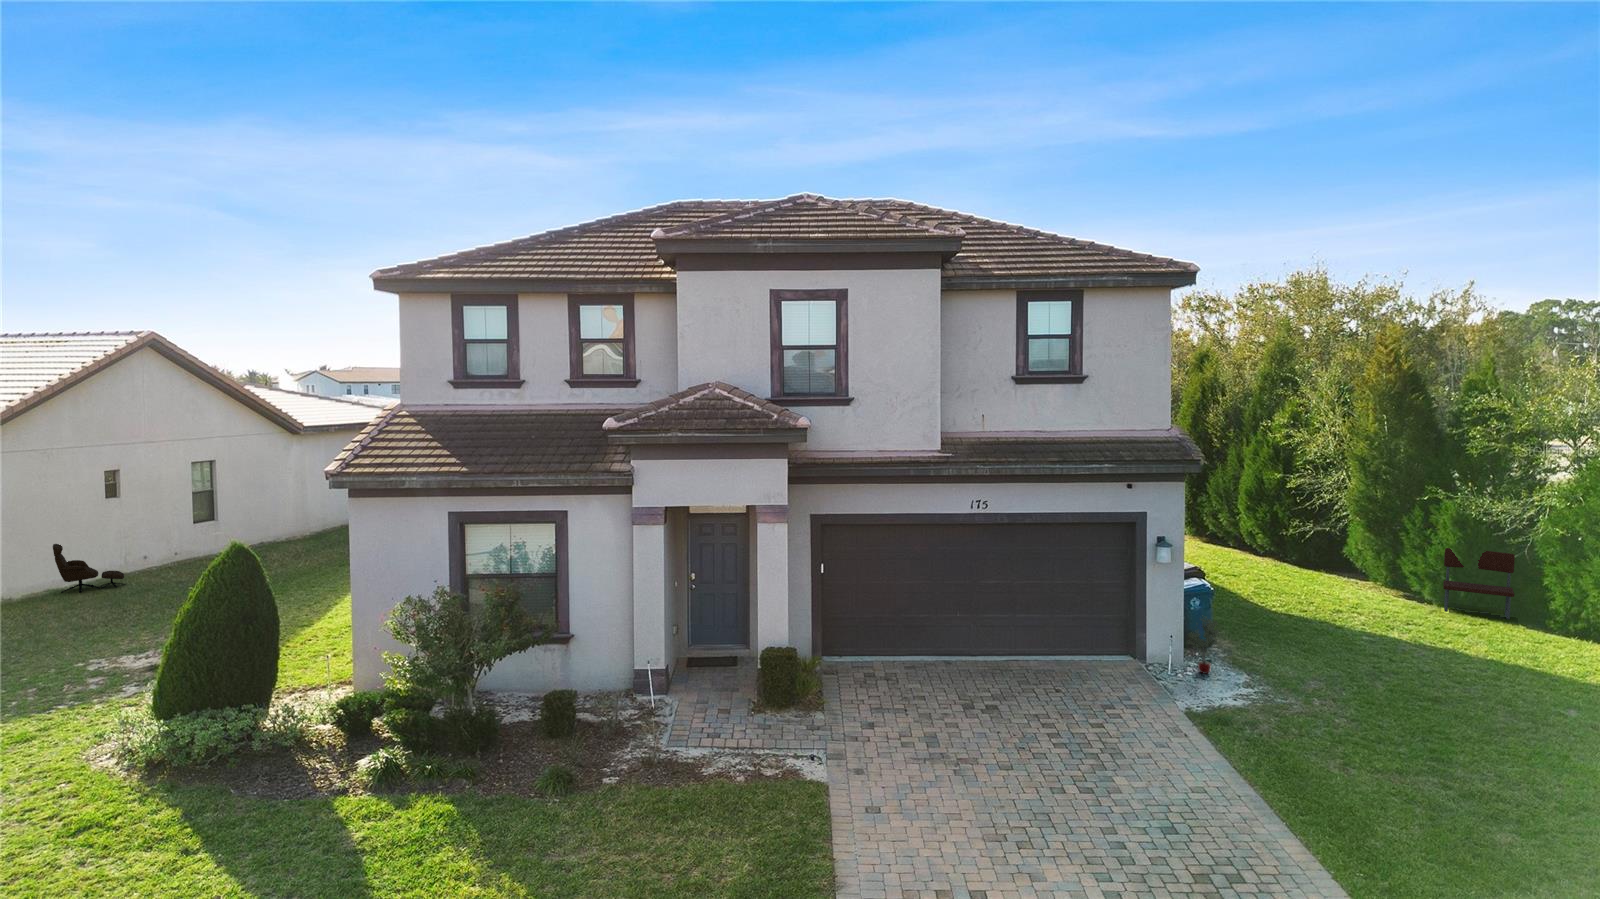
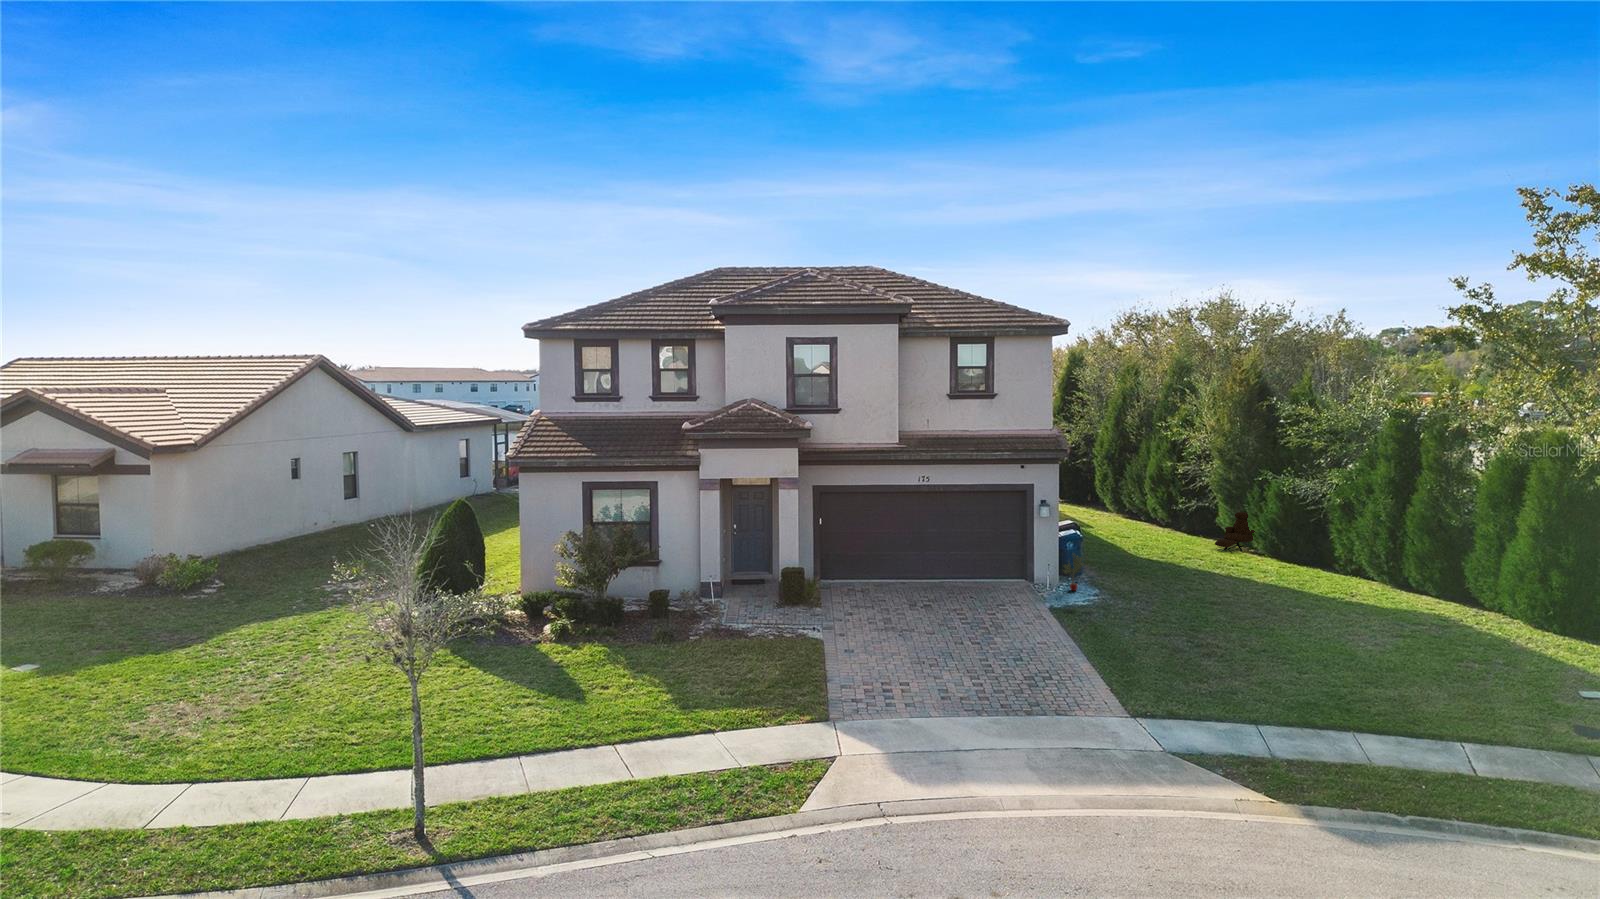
lounge chair: present [53,544,125,593] -> present [1215,512,1256,552]
bench: present [1443,548,1515,619] -> none [1263,514,1312,563]

